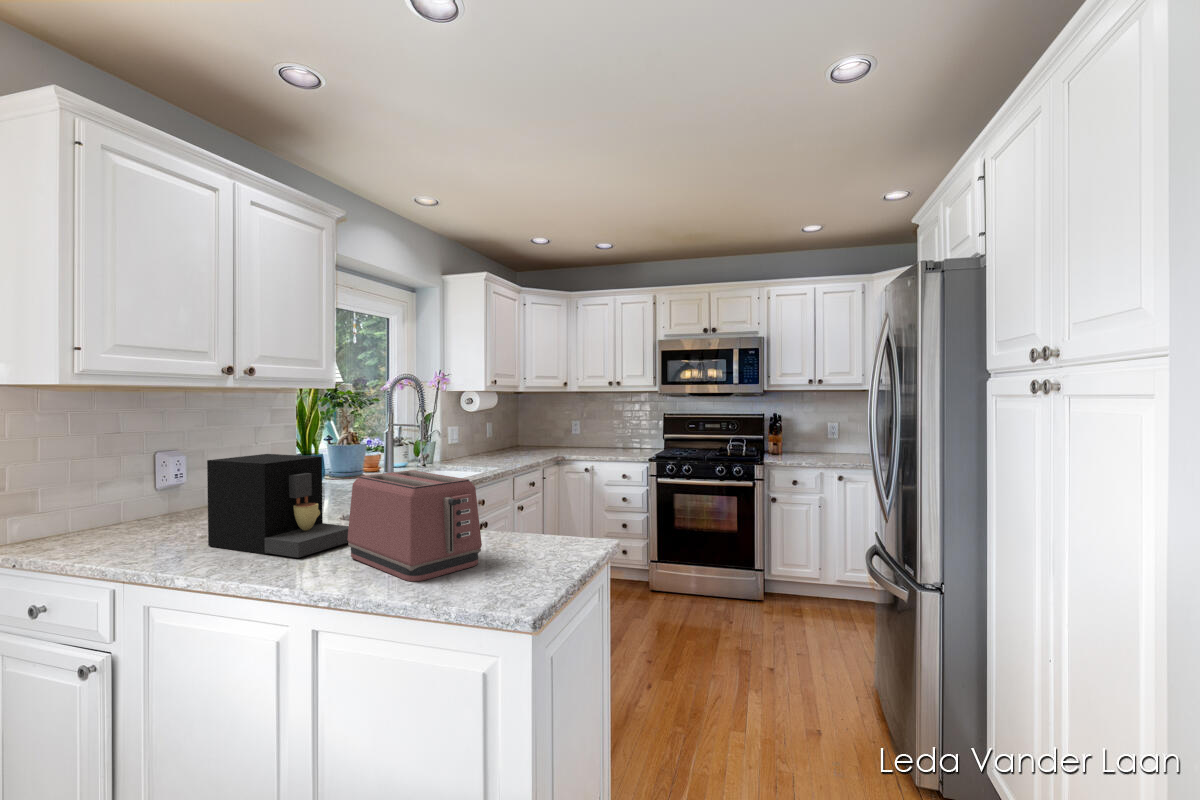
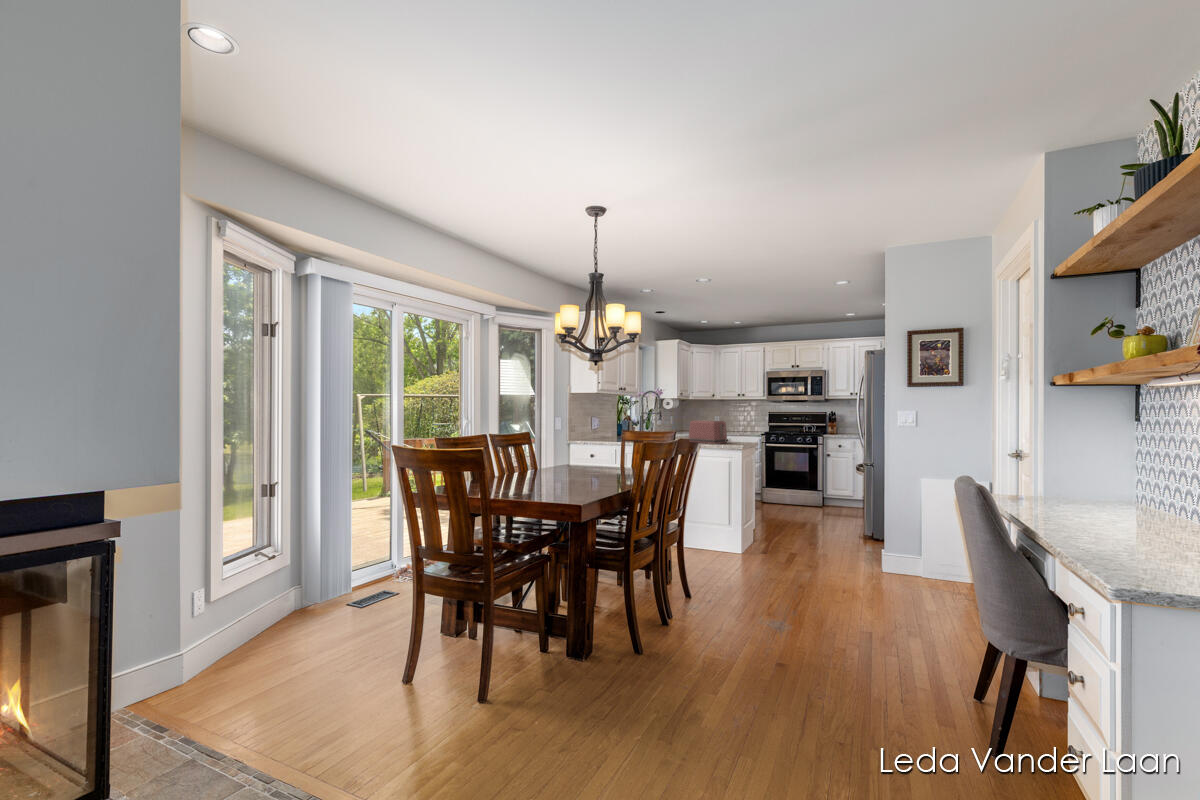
coffee maker: present [207,454,349,558] -> none [643,416,683,442]

